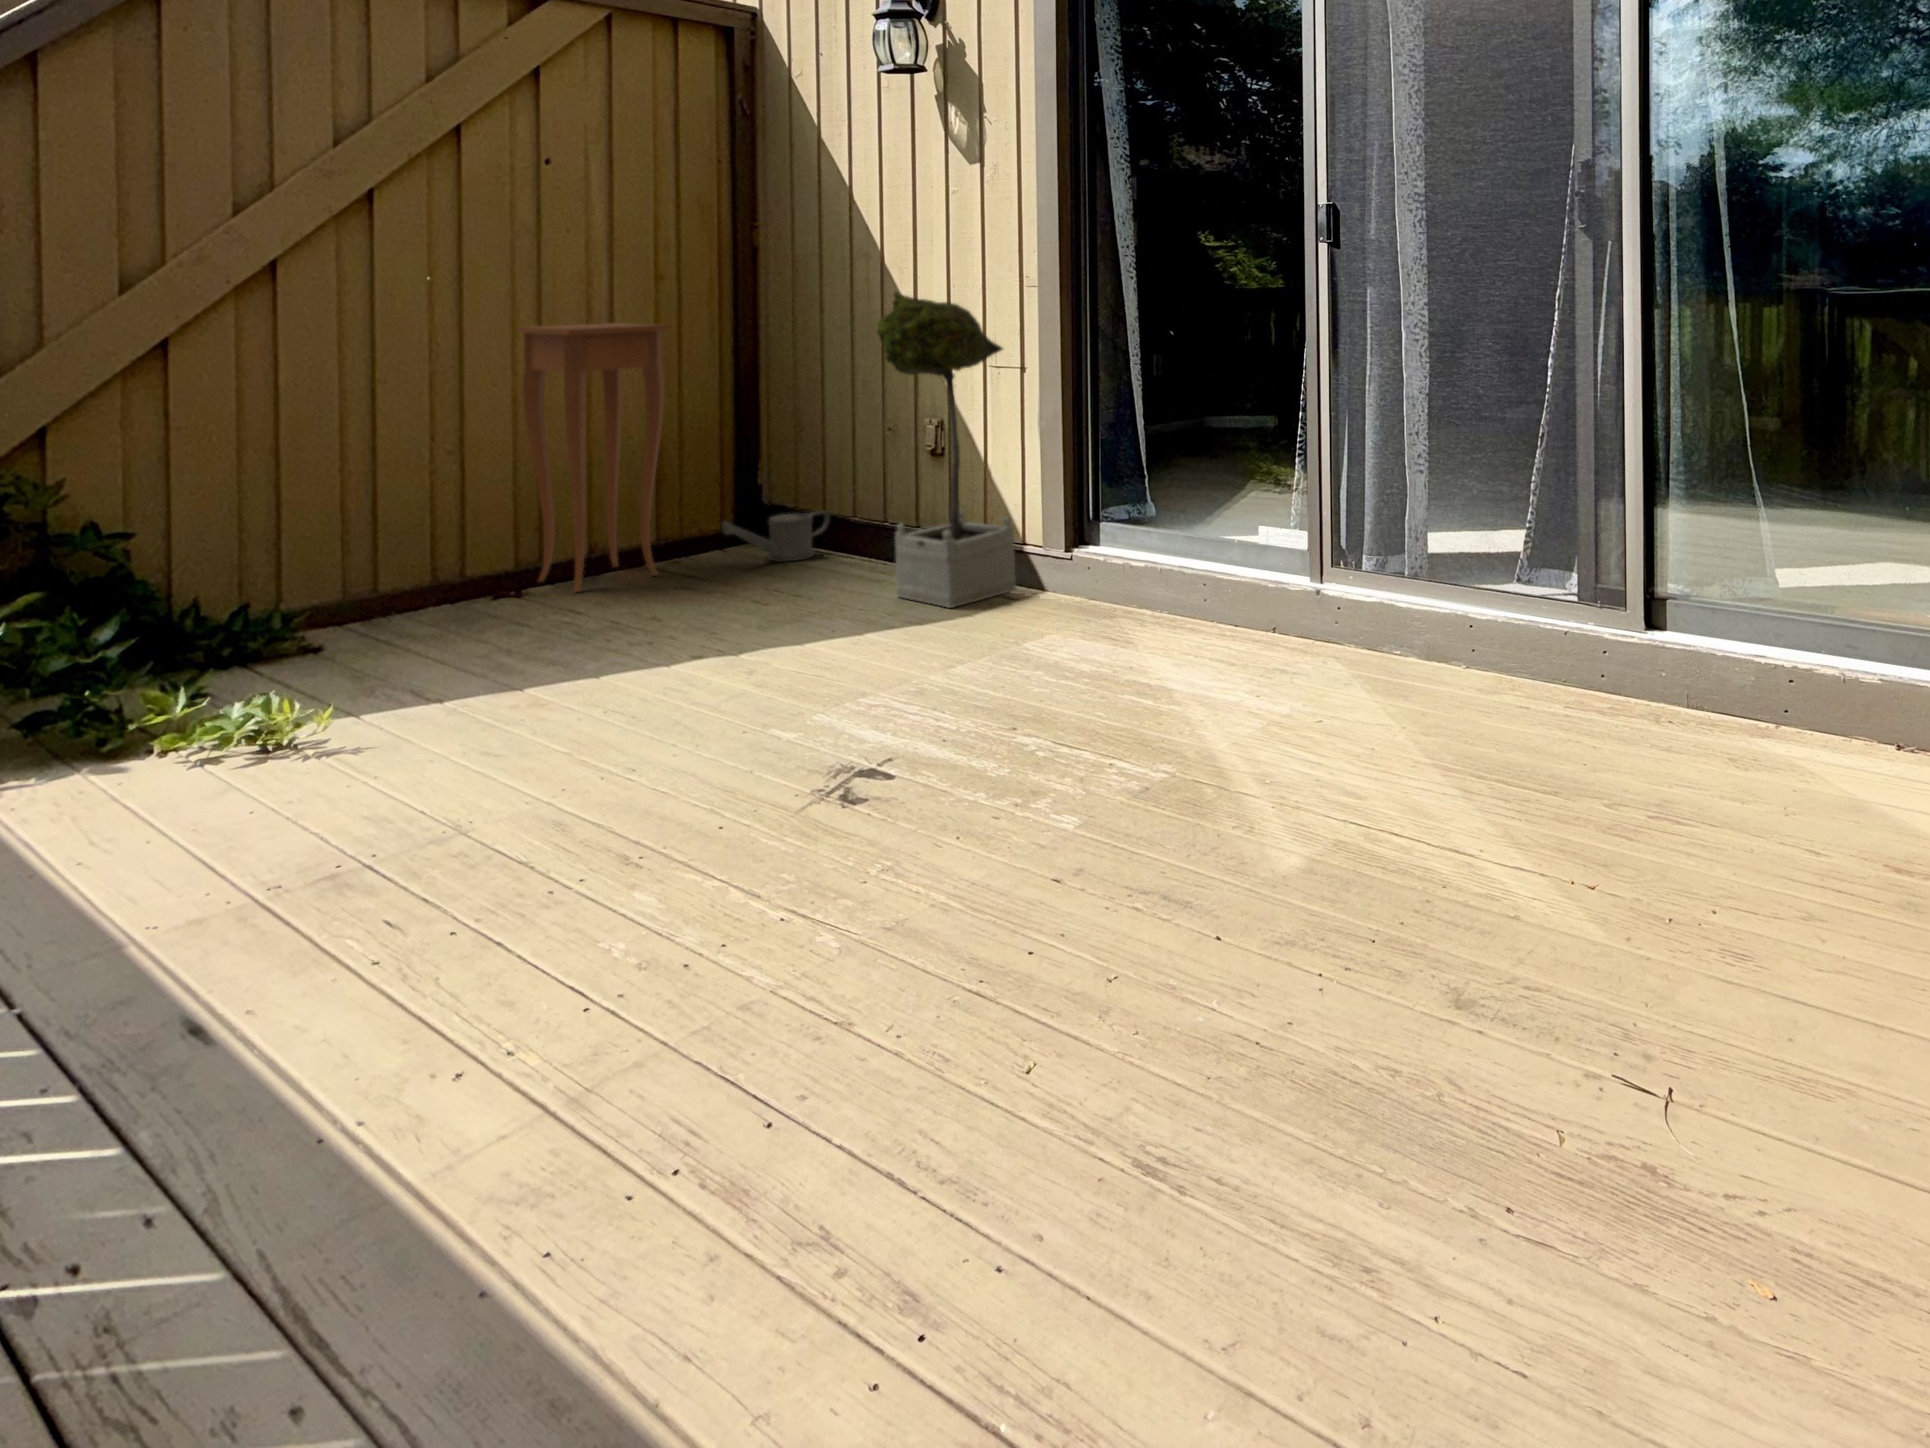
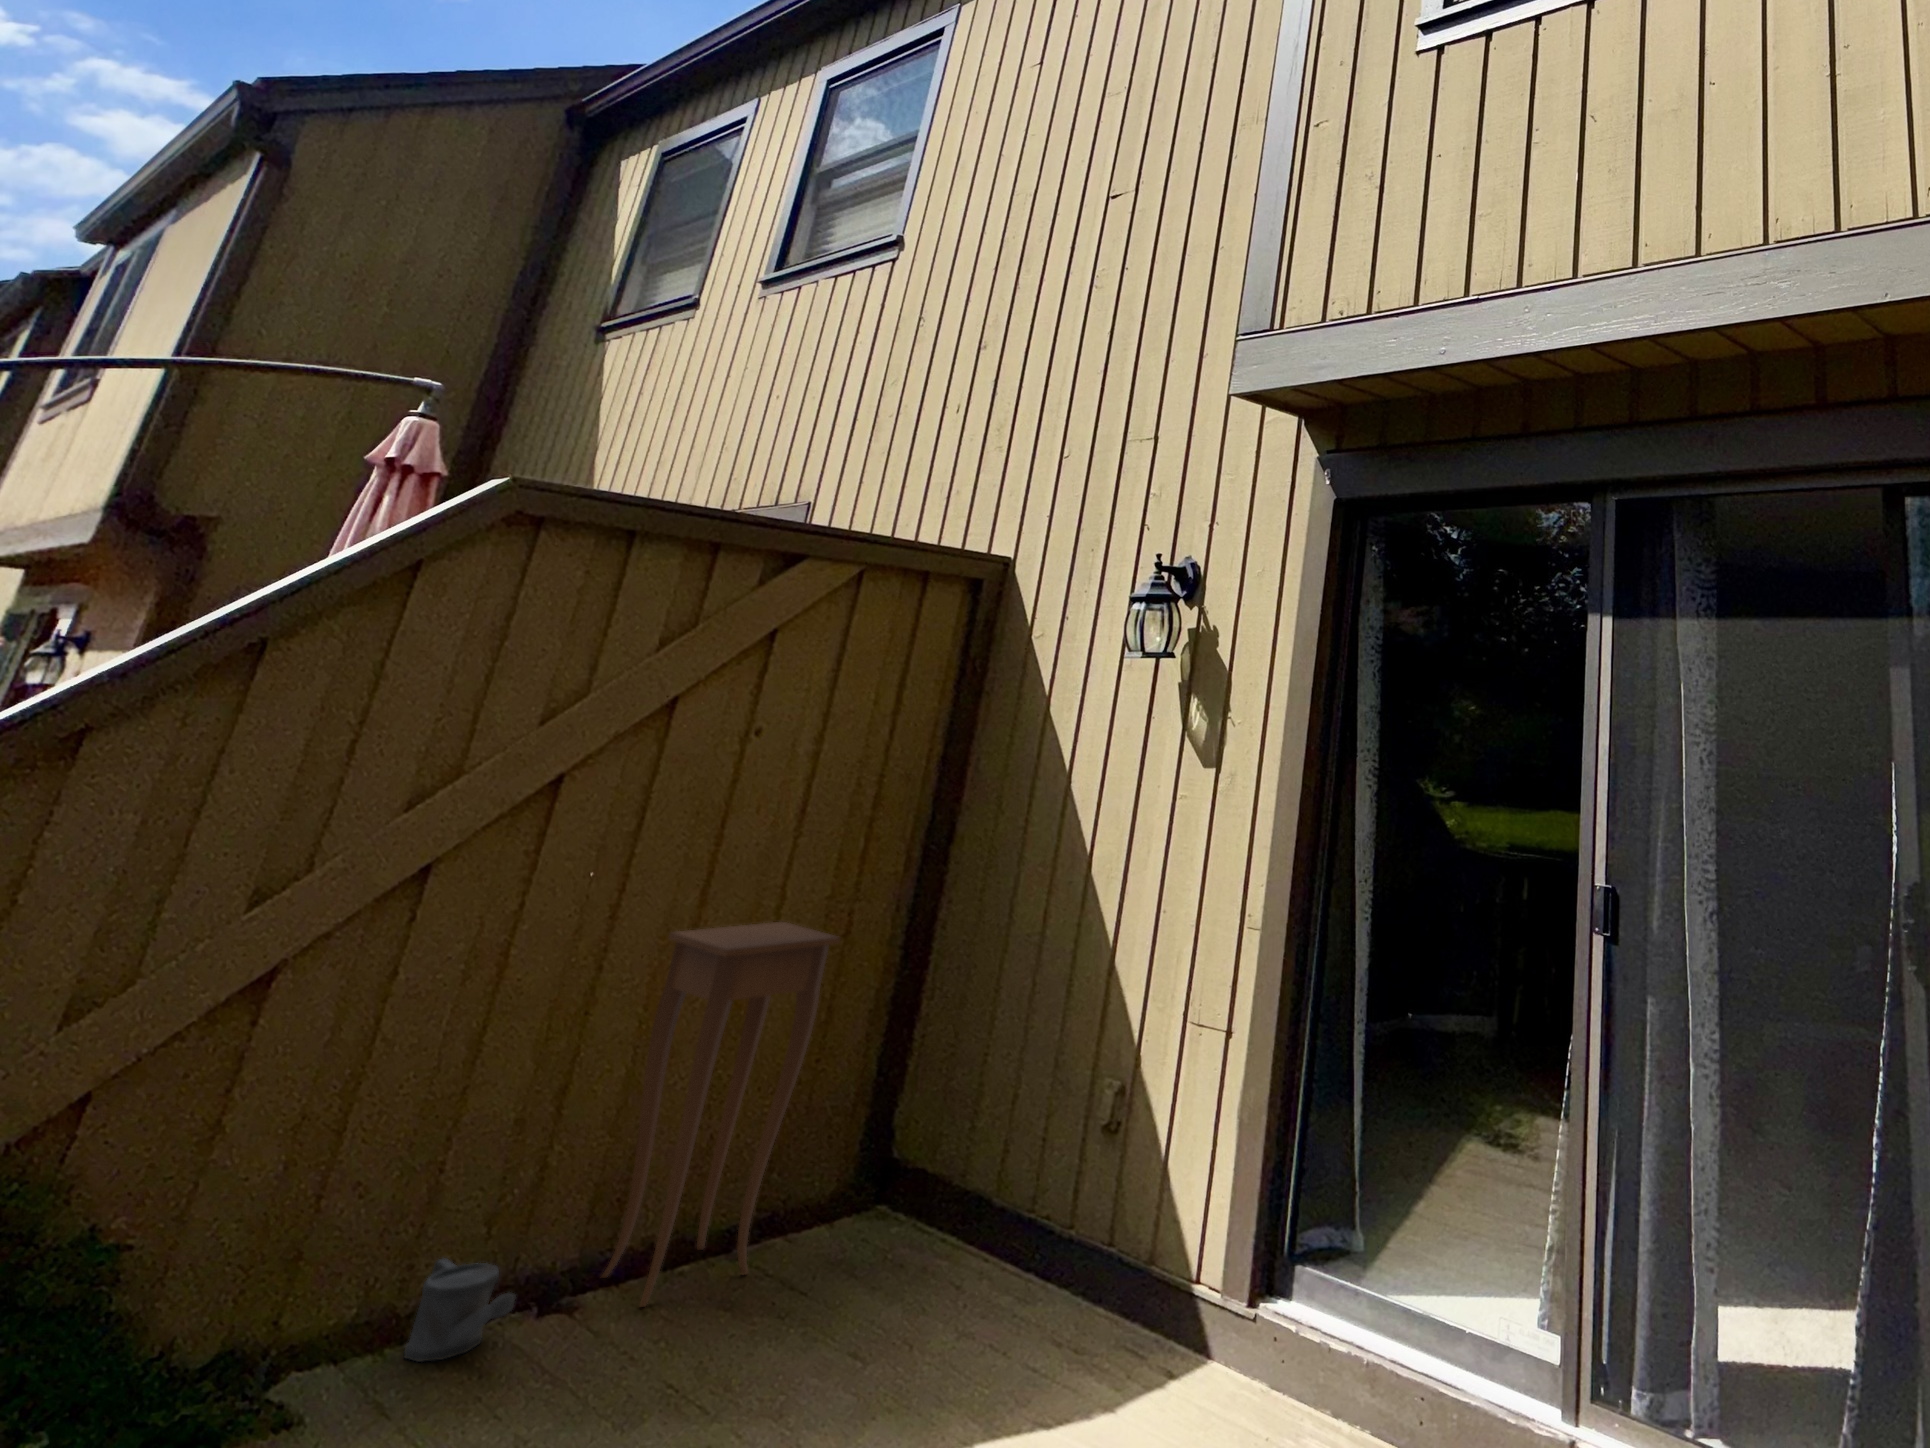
potted tree: present [877,292,1016,608] -> none [1032,933,1210,1390]
watering can: present [722,511,830,562] -> present [404,1258,516,1362]

